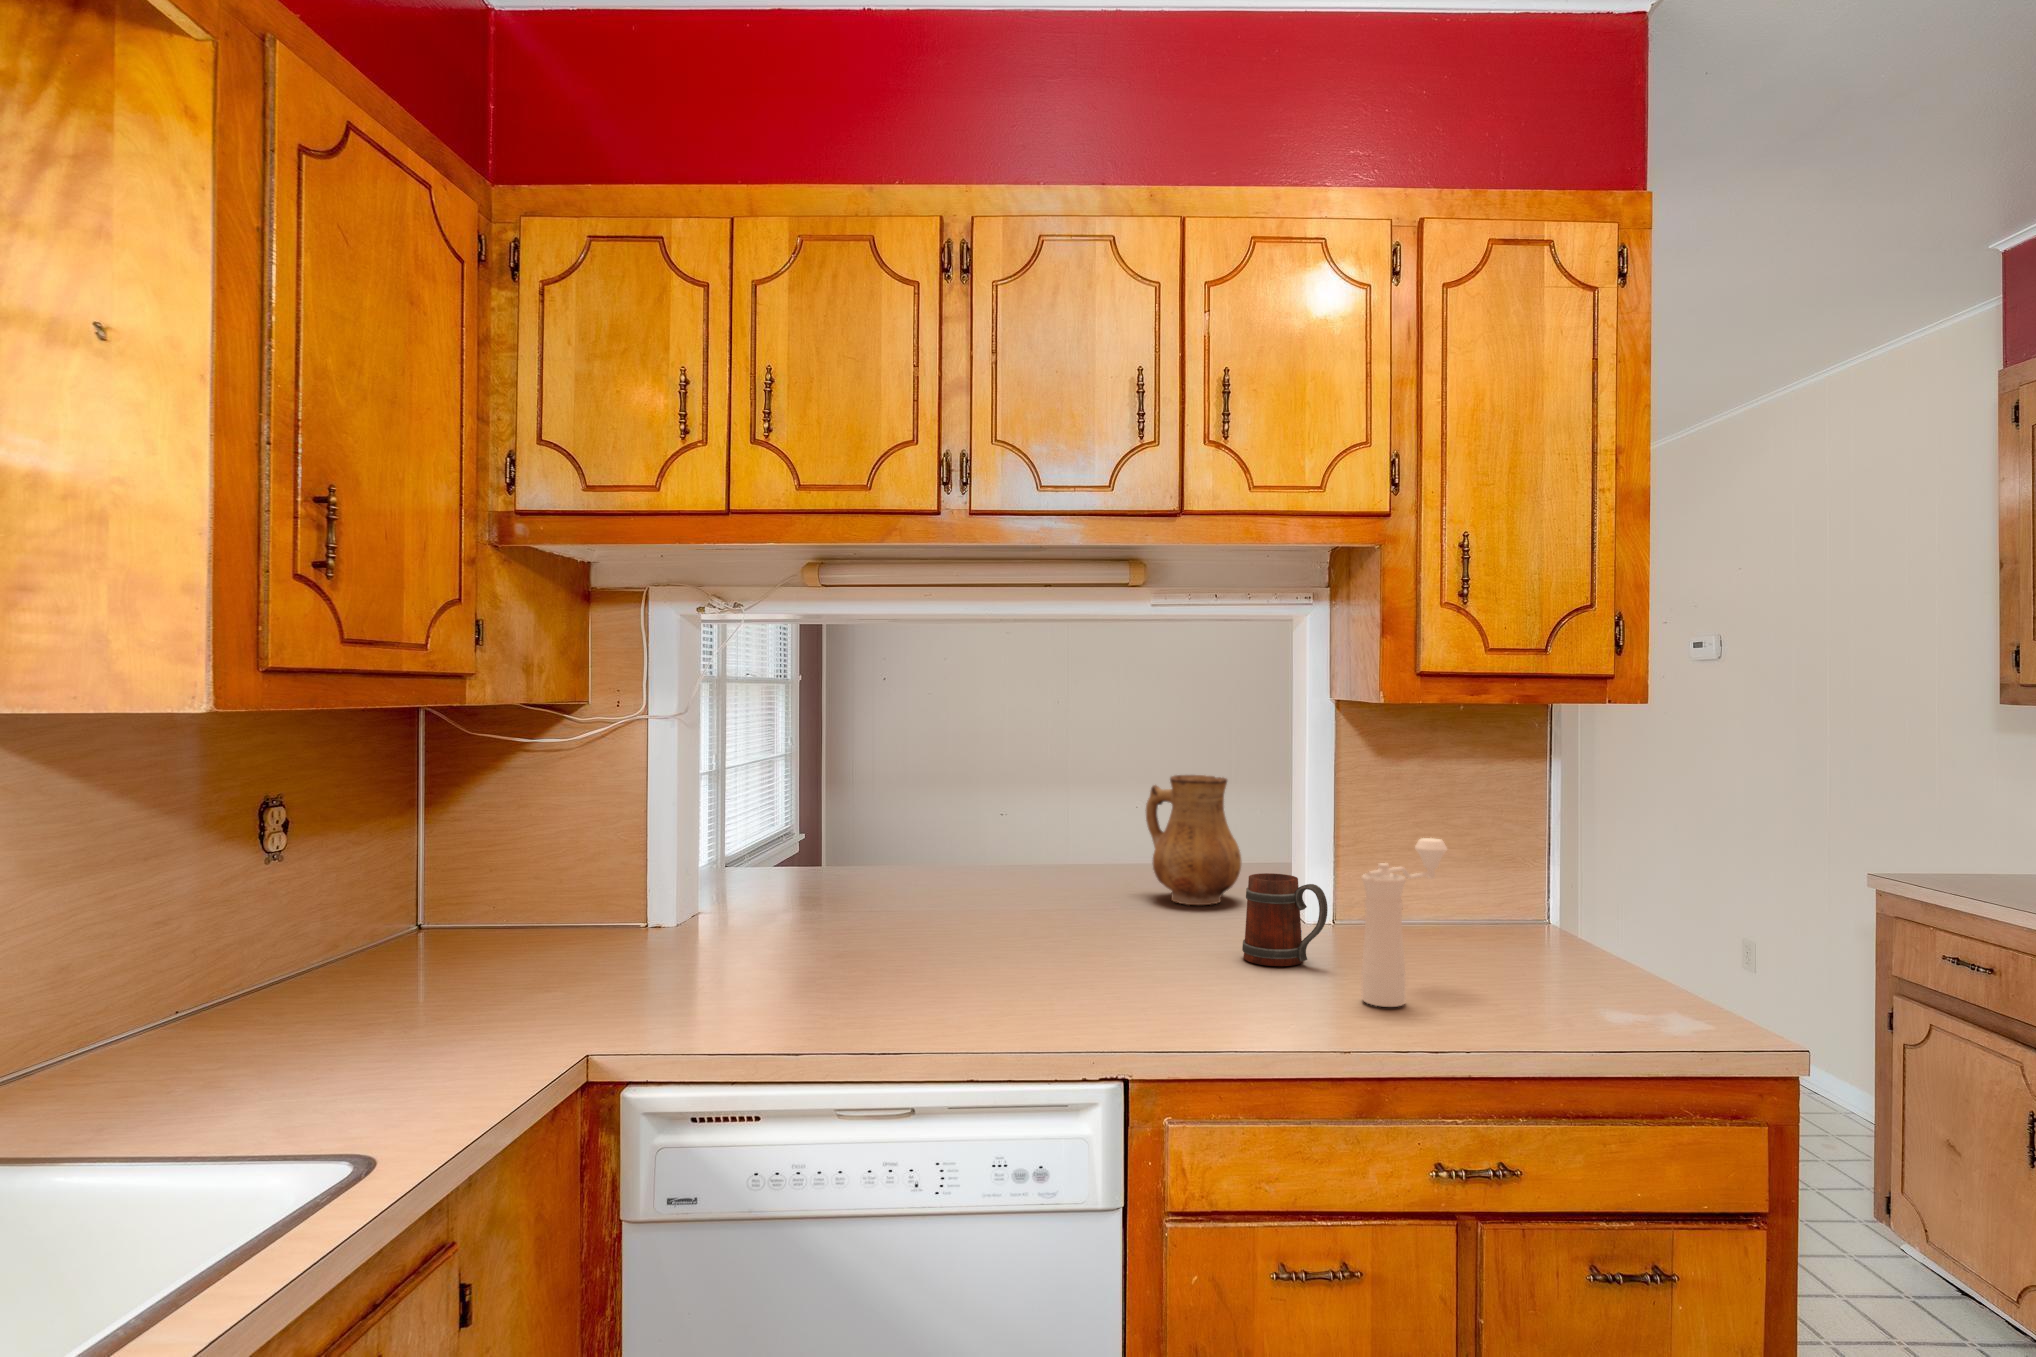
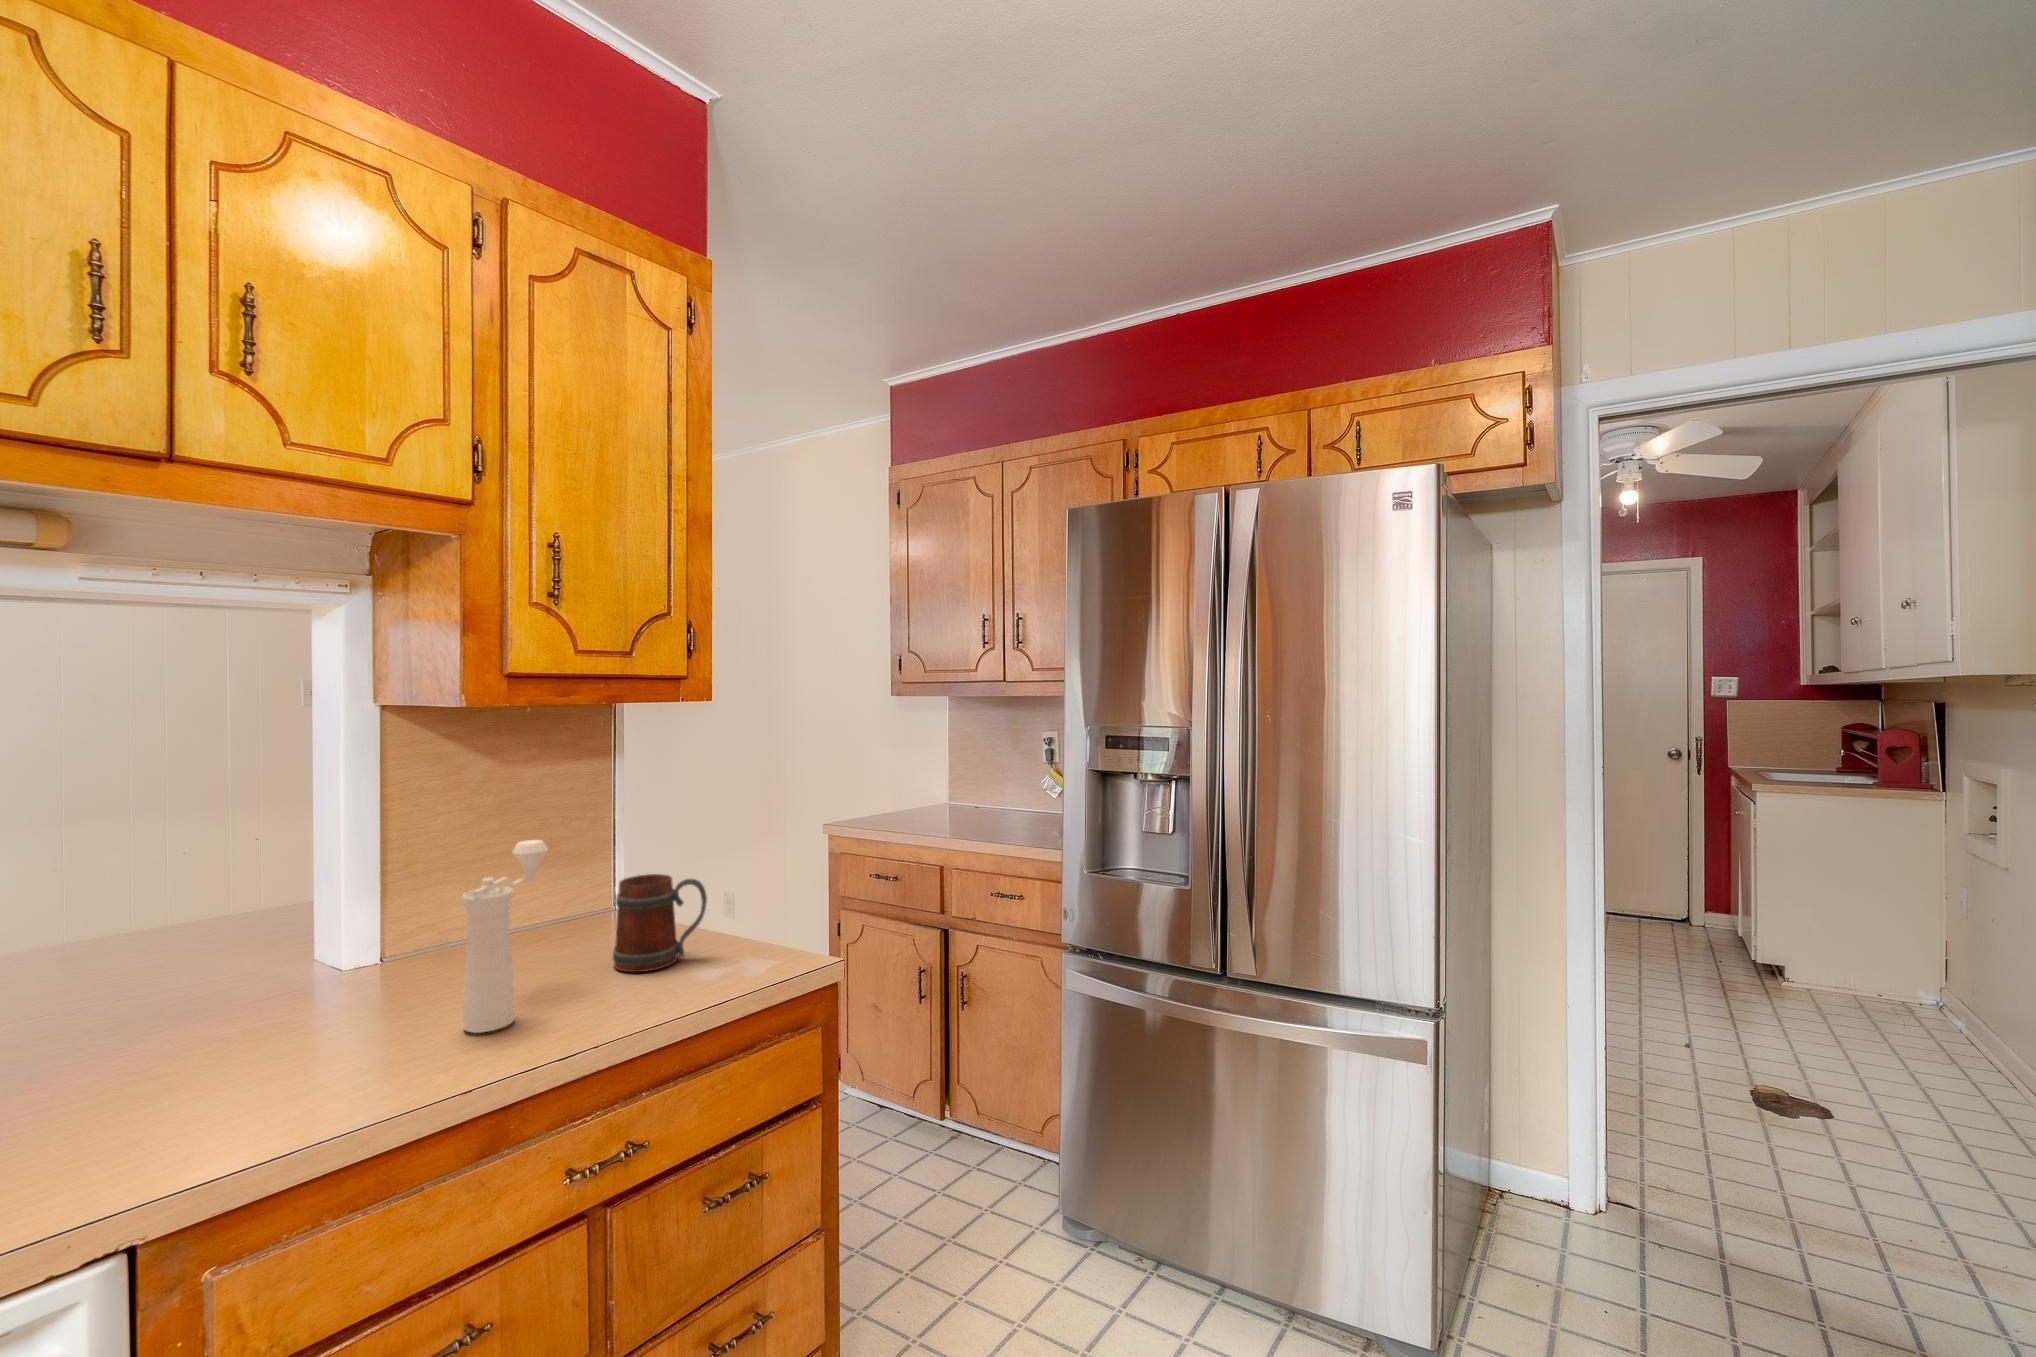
ceramic pitcher: present [1146,775,1241,905] -> none [66,795,241,968]
mug: present [1242,873,1328,966] -> present [613,874,707,972]

